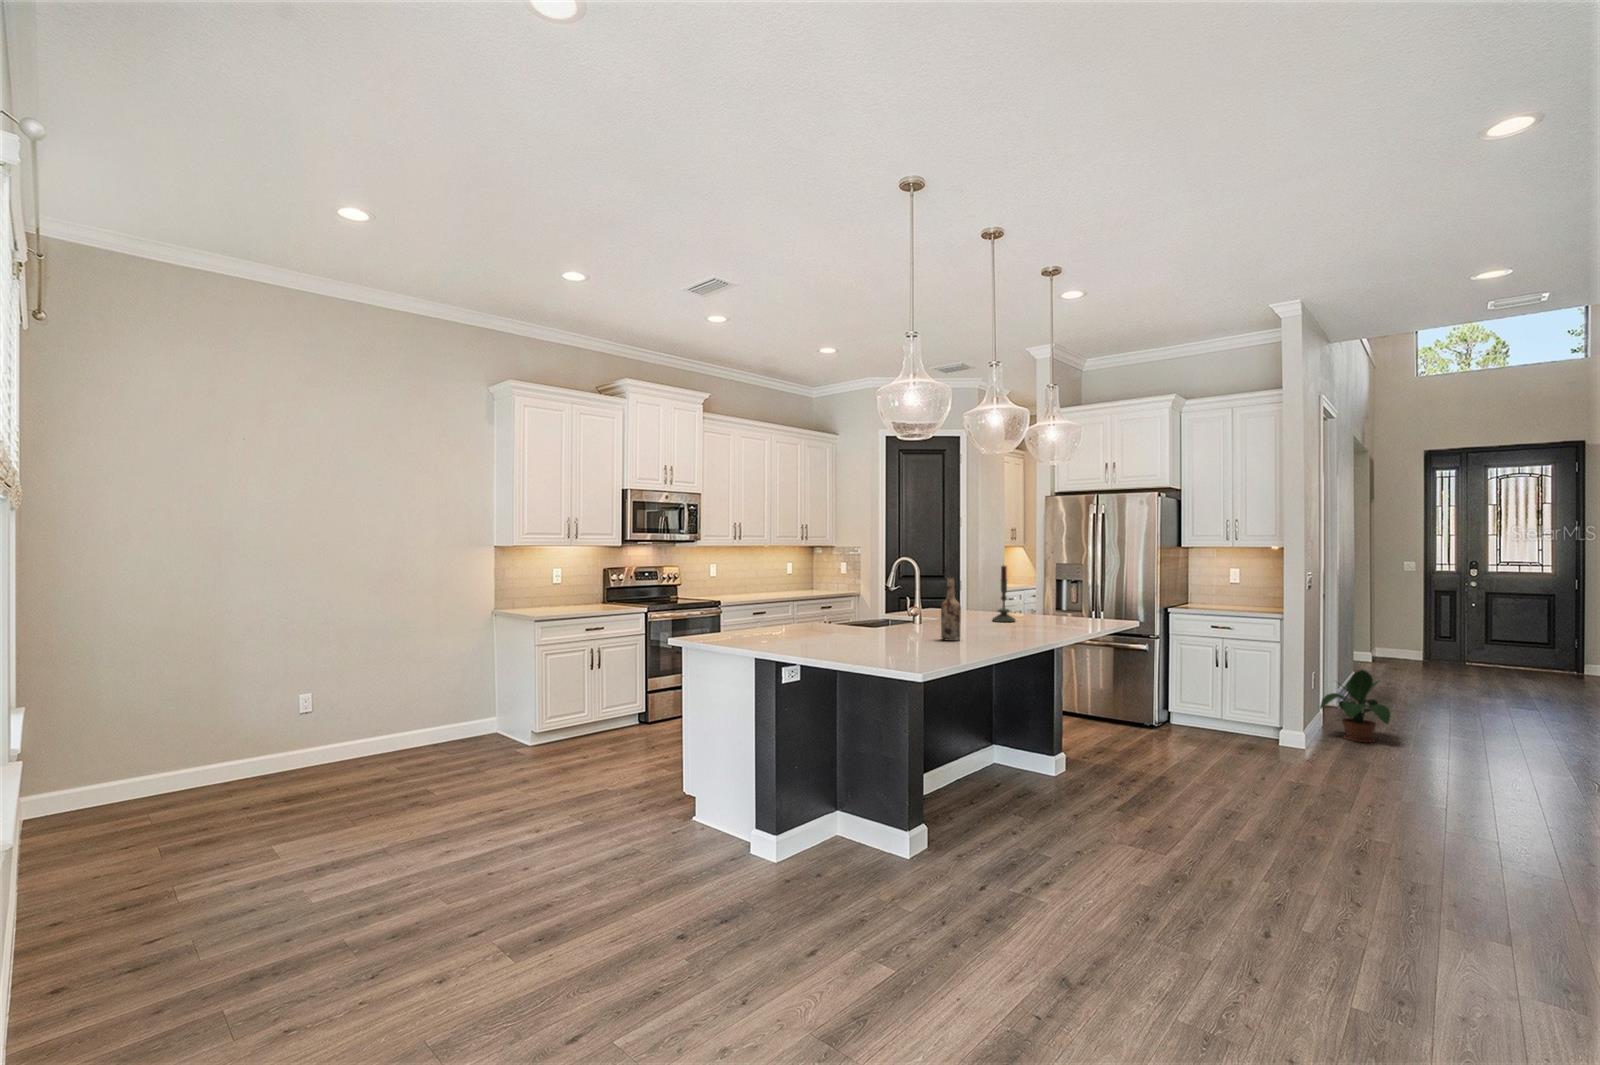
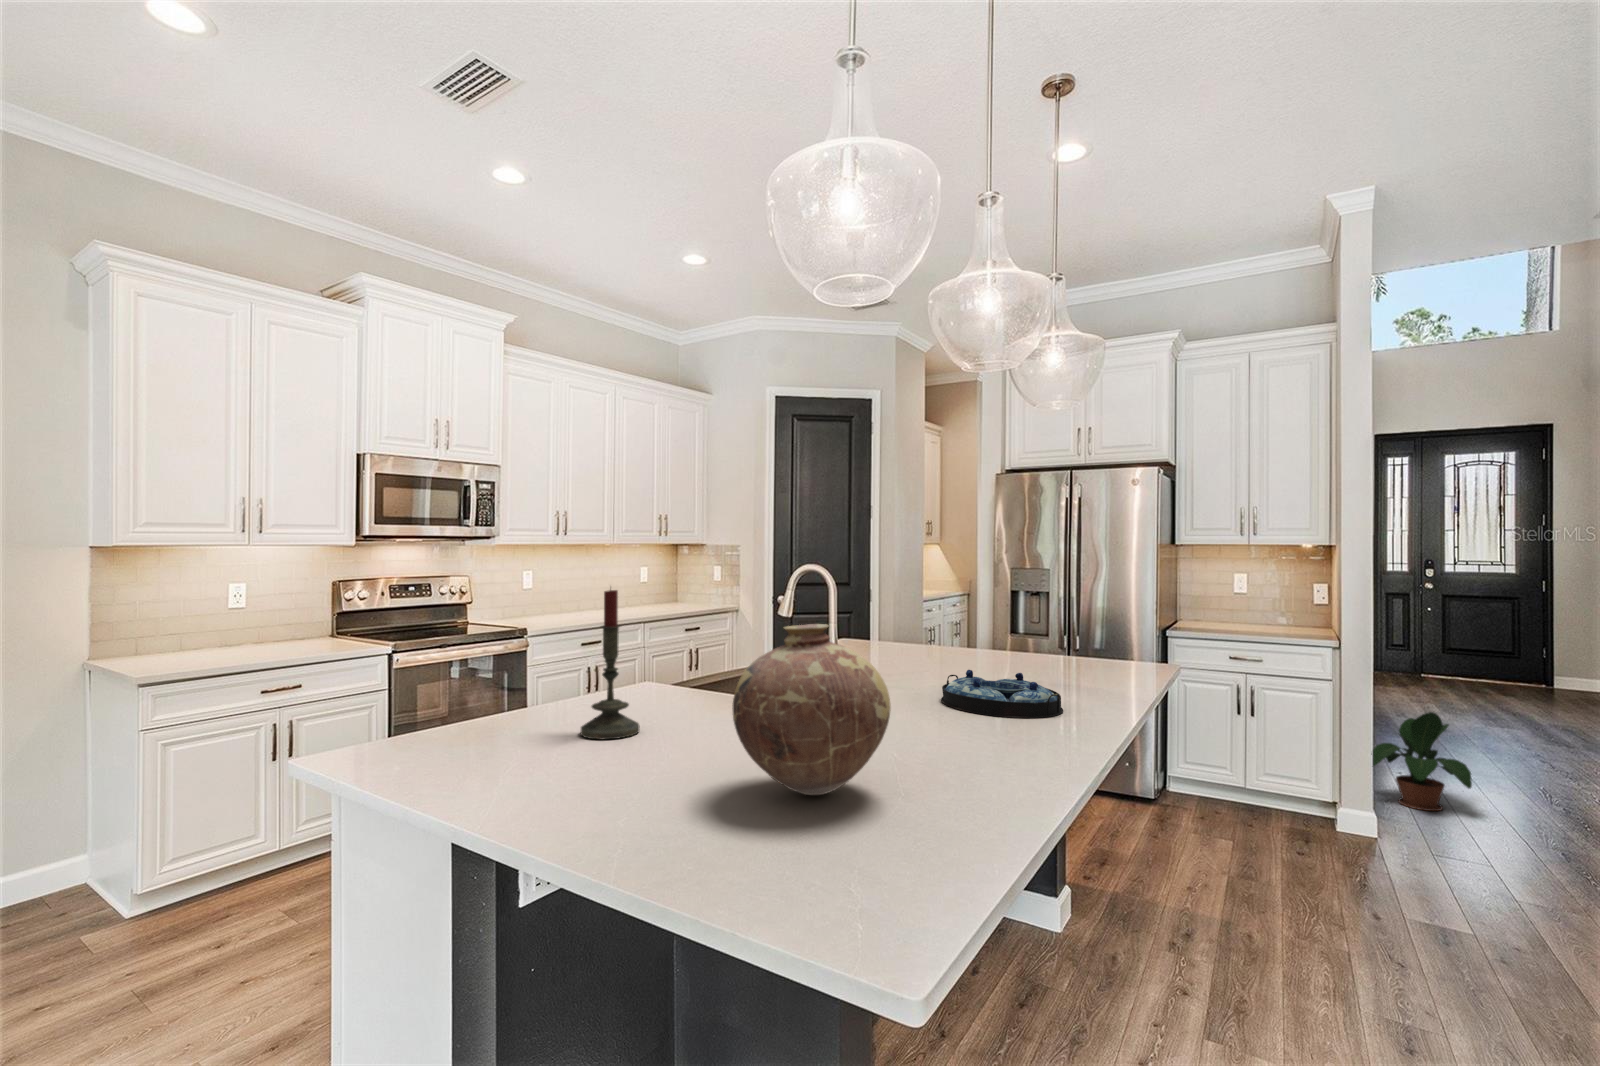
candle: present [992,565,1015,622] -> present [581,590,640,740]
wine bottle: present [941,577,961,641] -> none [902,604,941,735]
vase: none [859,582,925,652] -> present [732,624,891,795]
serving tray: none [970,616,1033,638] -> present [941,670,1063,718]

